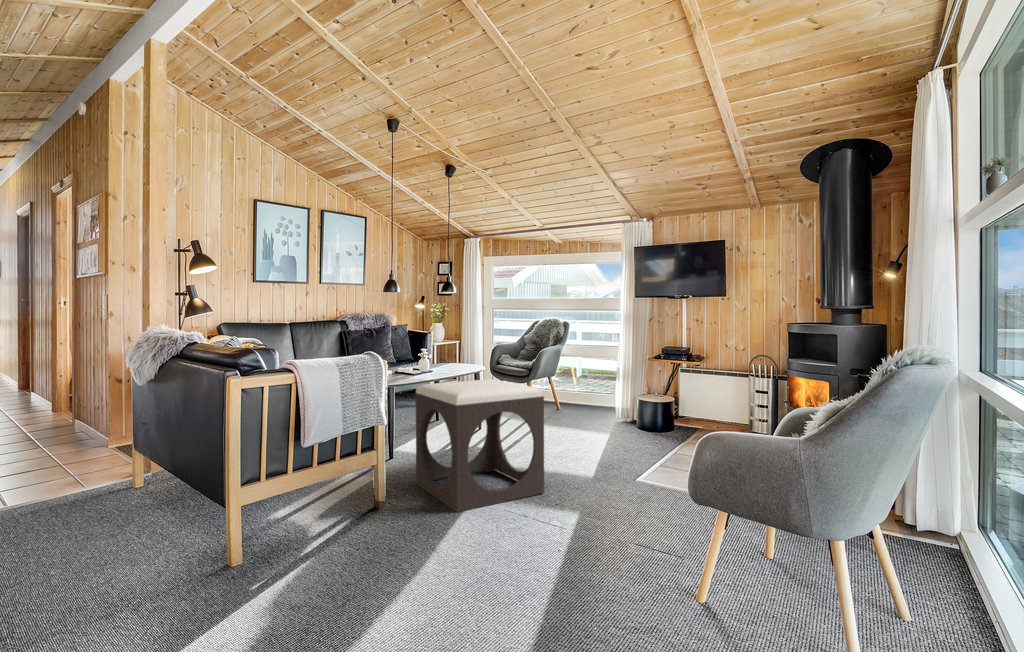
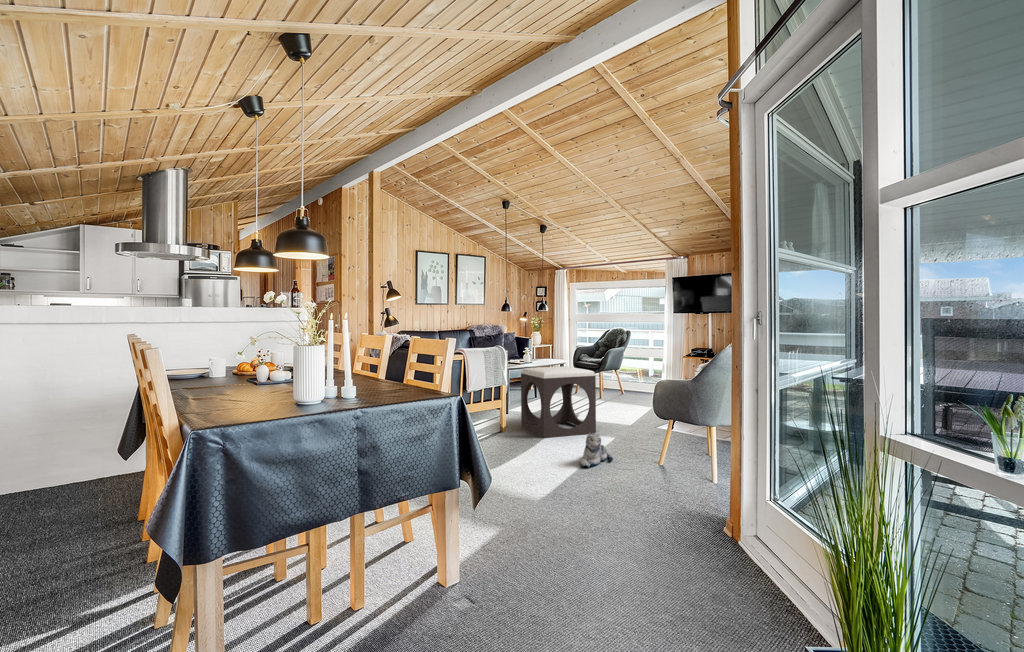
plush toy: none [535,522,597,602] -> present [580,433,613,467]

